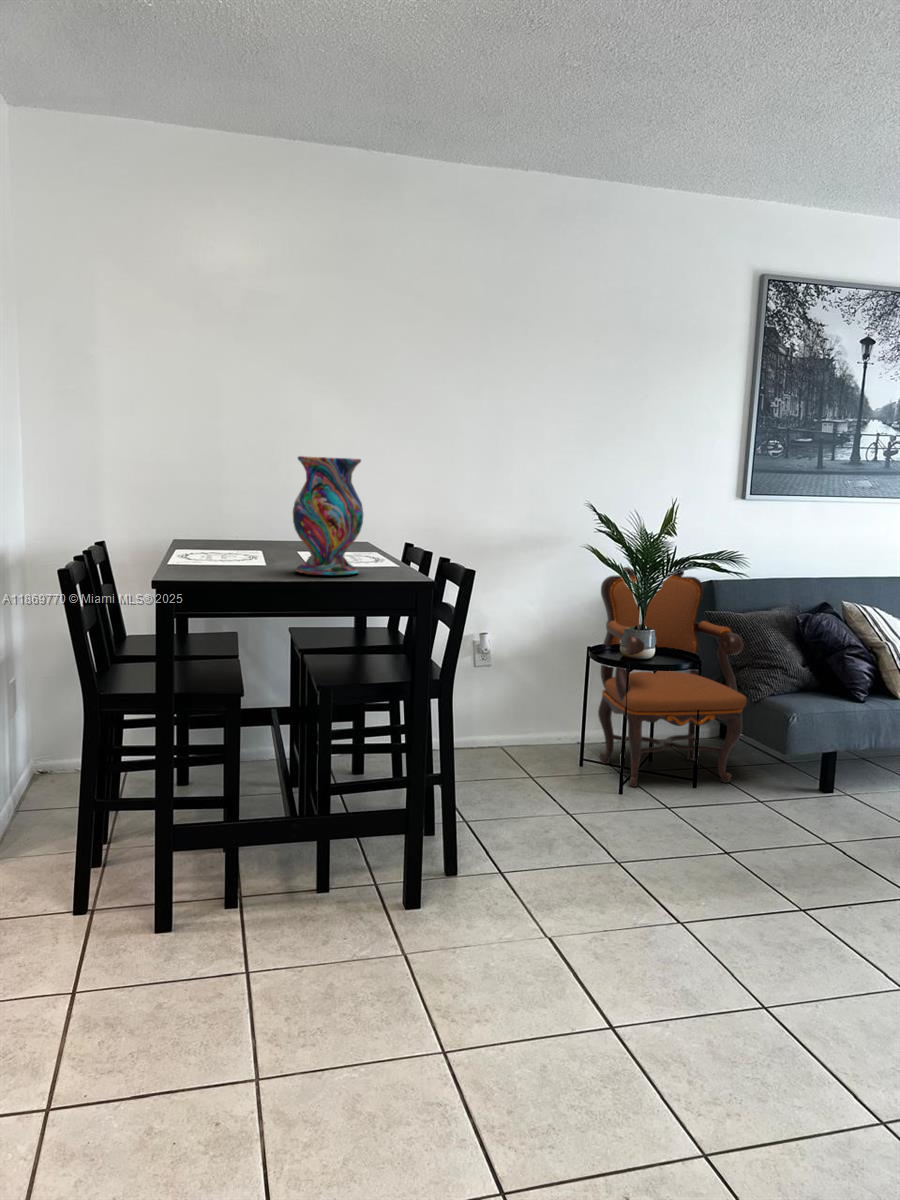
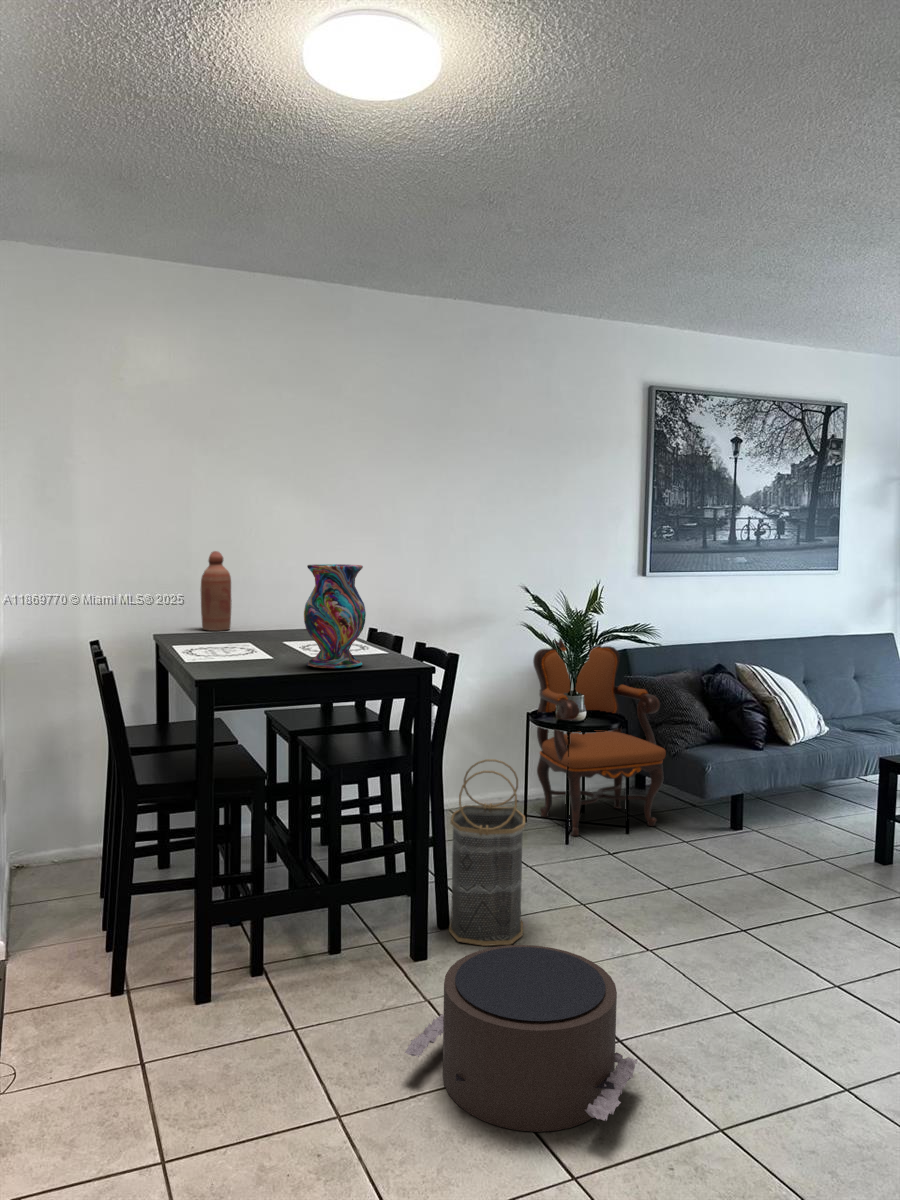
bottle: none [227,450,260,537] -> present [201,551,232,631]
basket: none [456,691,549,900] -> present [449,759,525,946]
pouf: none [351,901,620,1121] -> present [405,945,637,1132]

